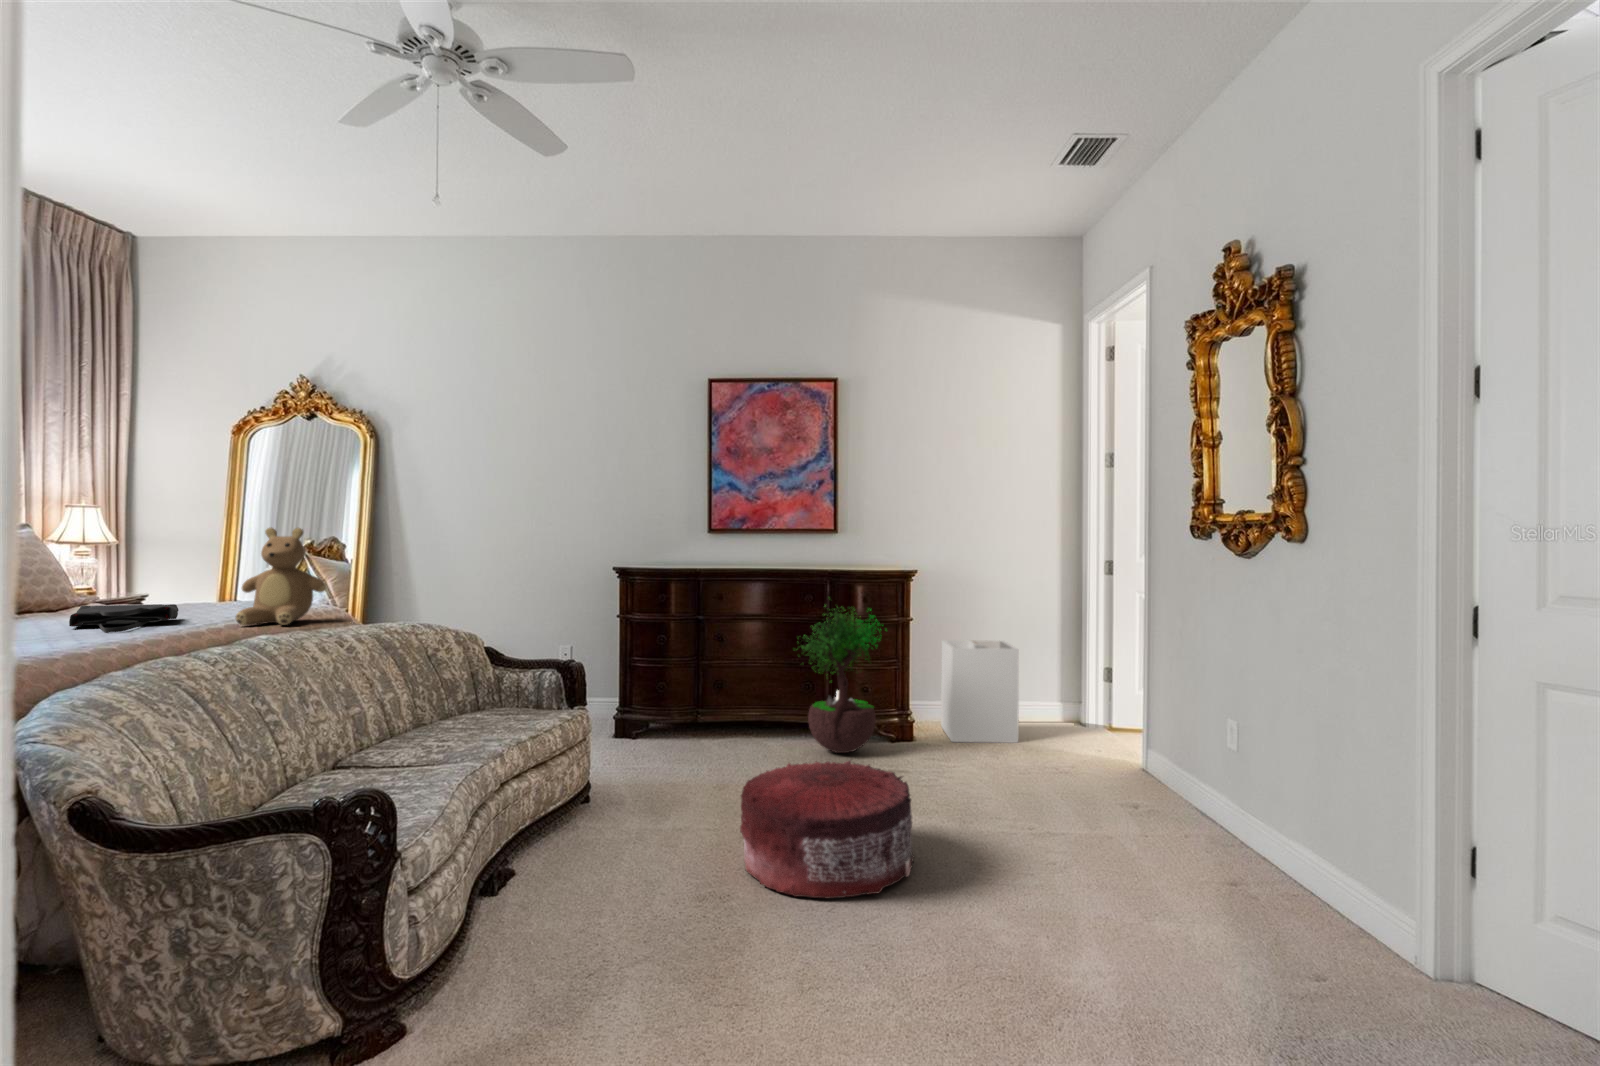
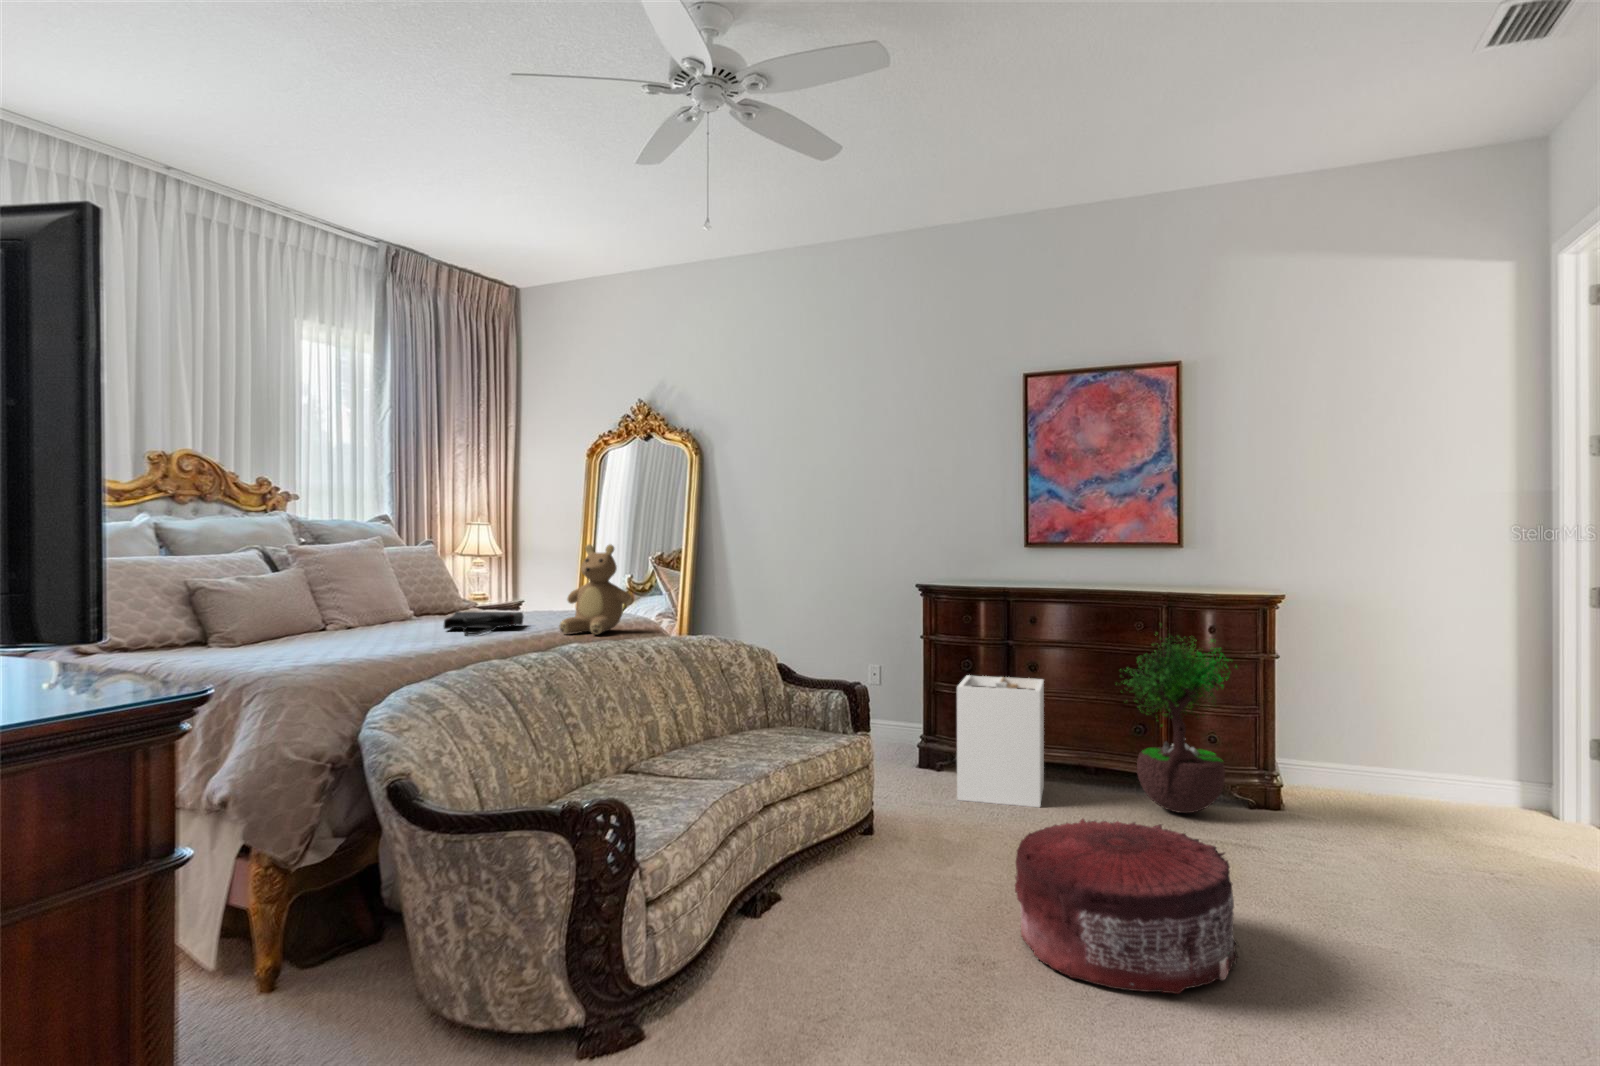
laundry hamper: present [941,640,1019,743] -> present [957,675,1044,807]

